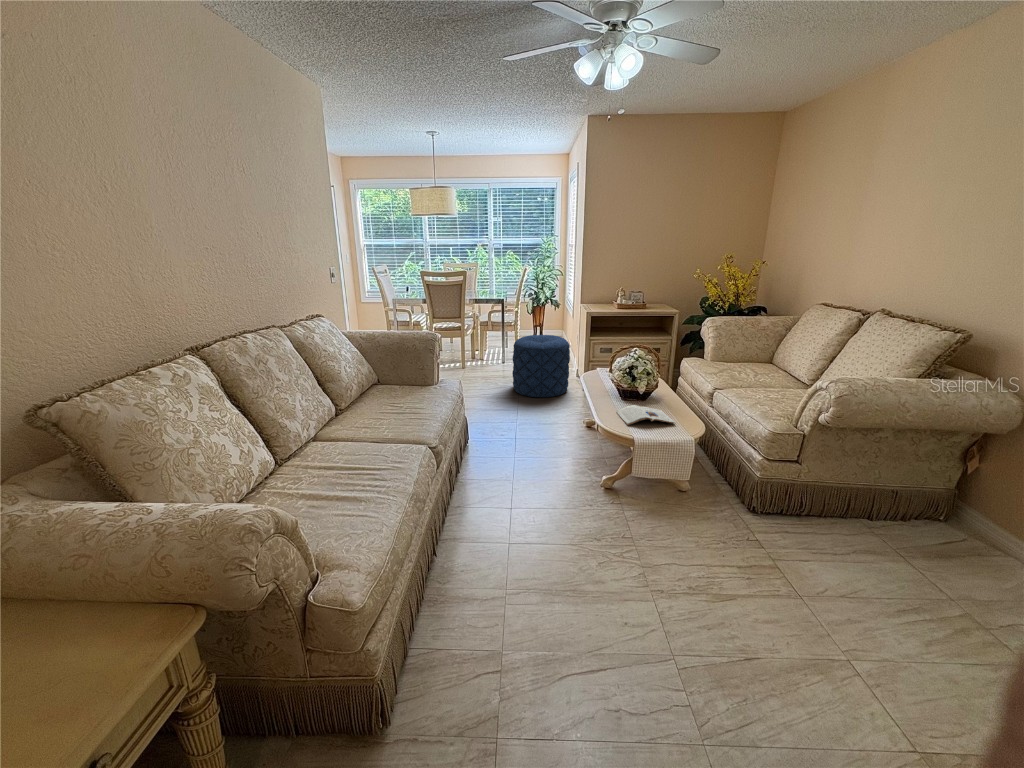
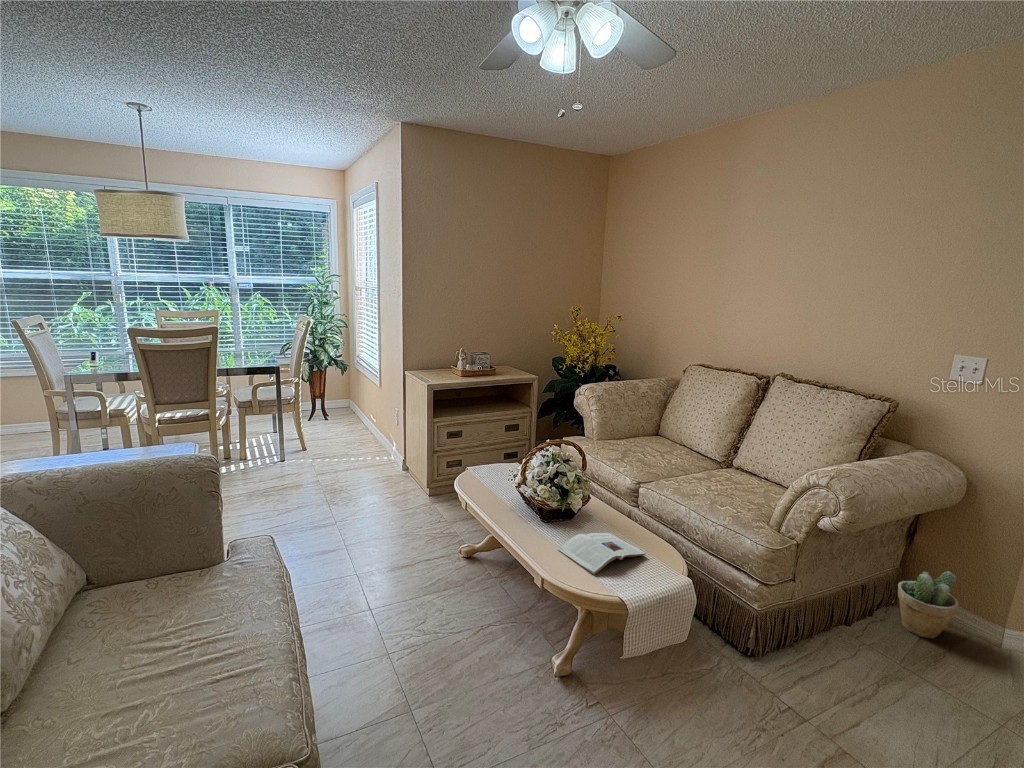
pouf: present [512,335,570,397] -> none [318,419,406,517]
potted plant: none [928,488,992,546] -> present [898,571,958,639]

